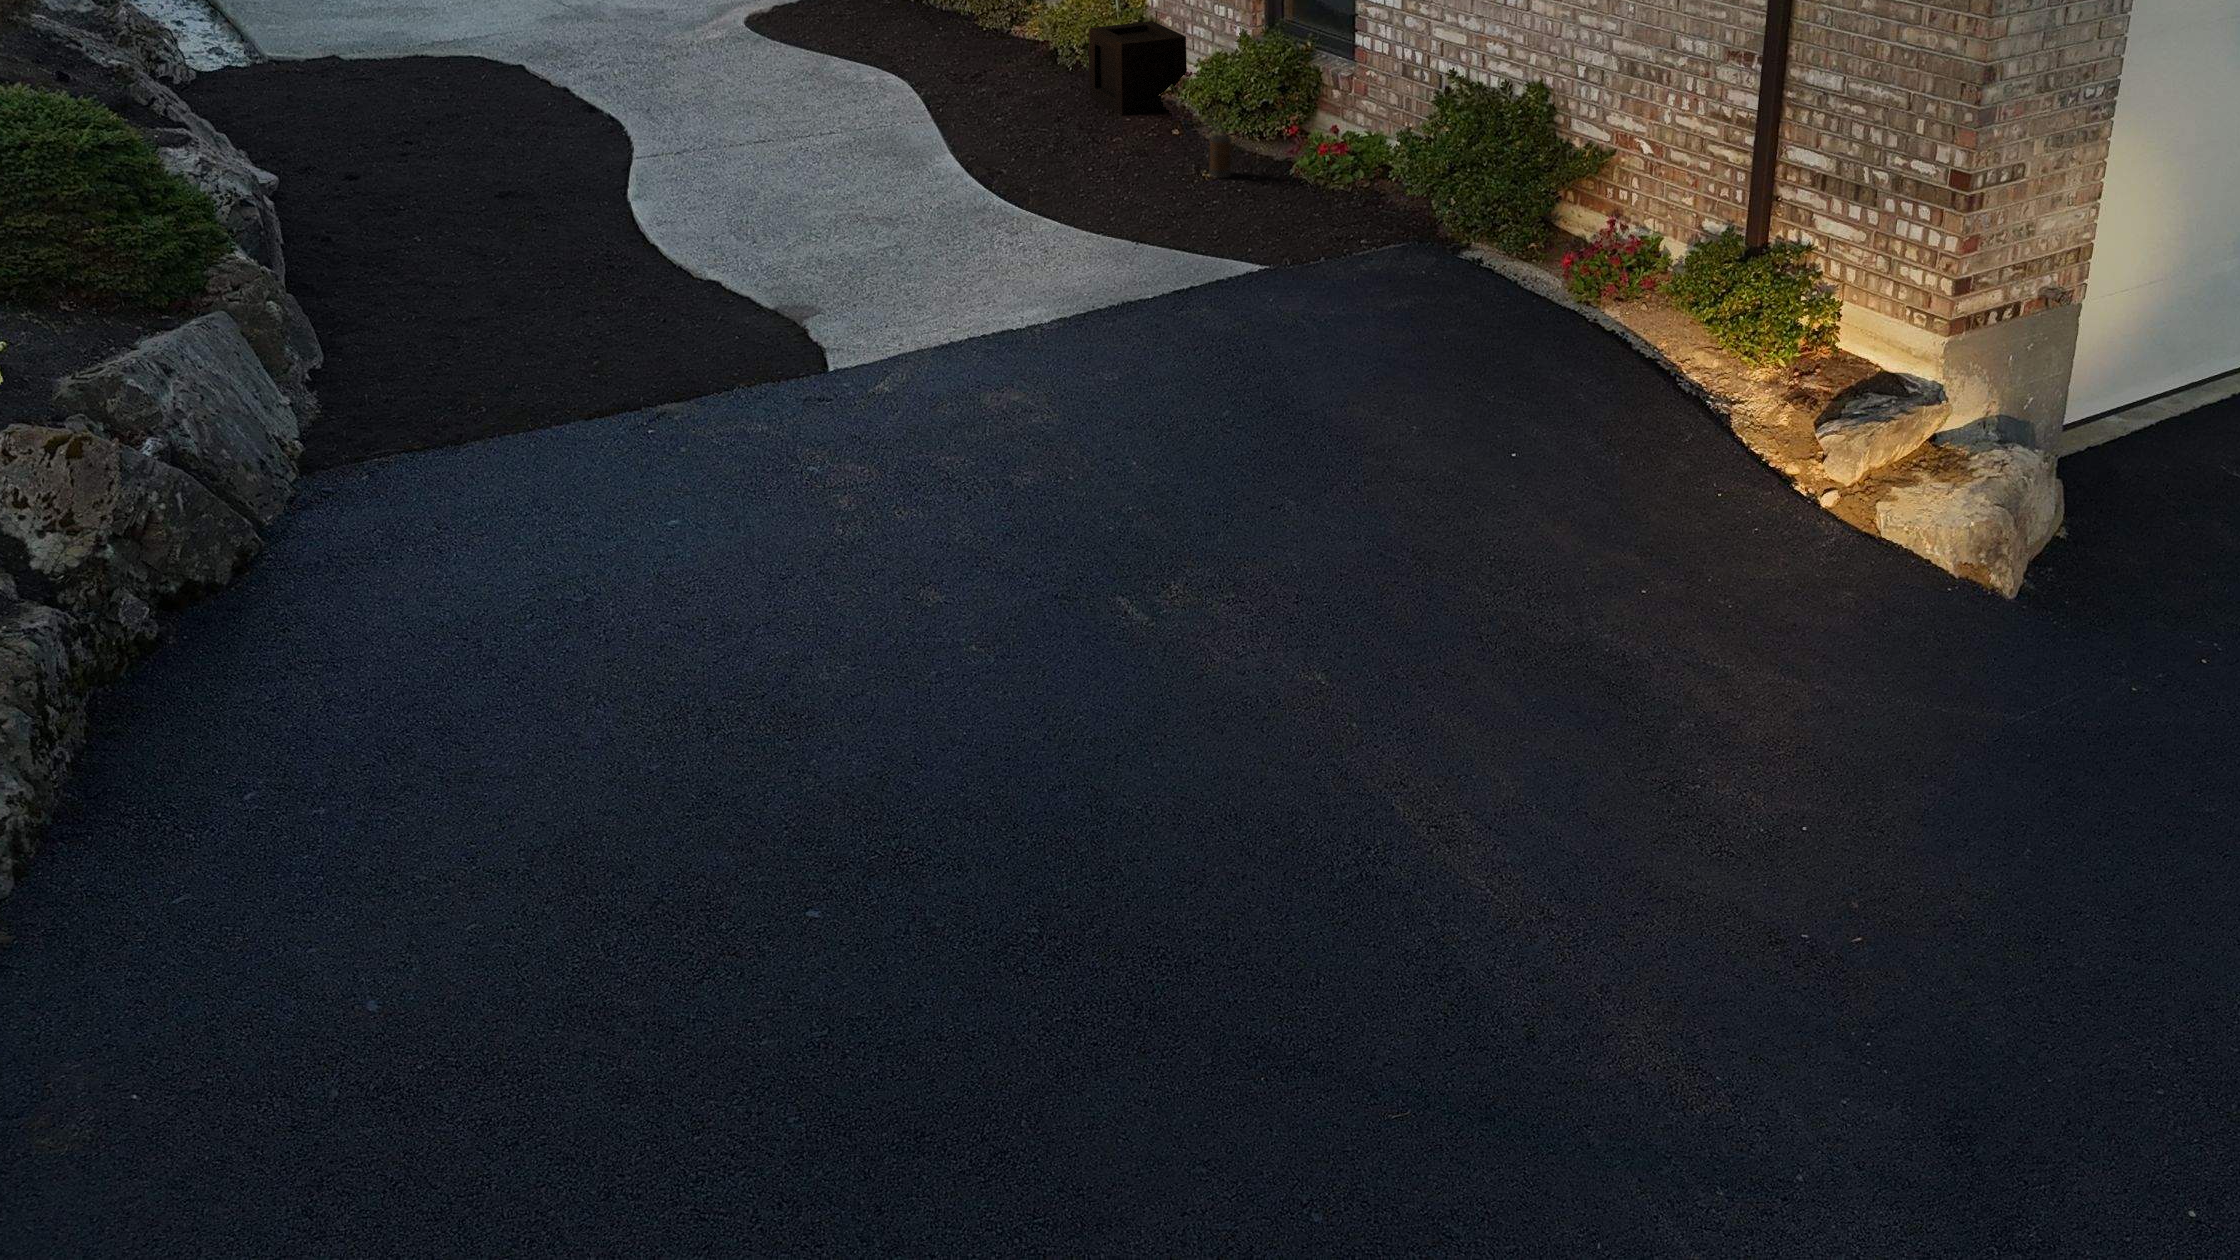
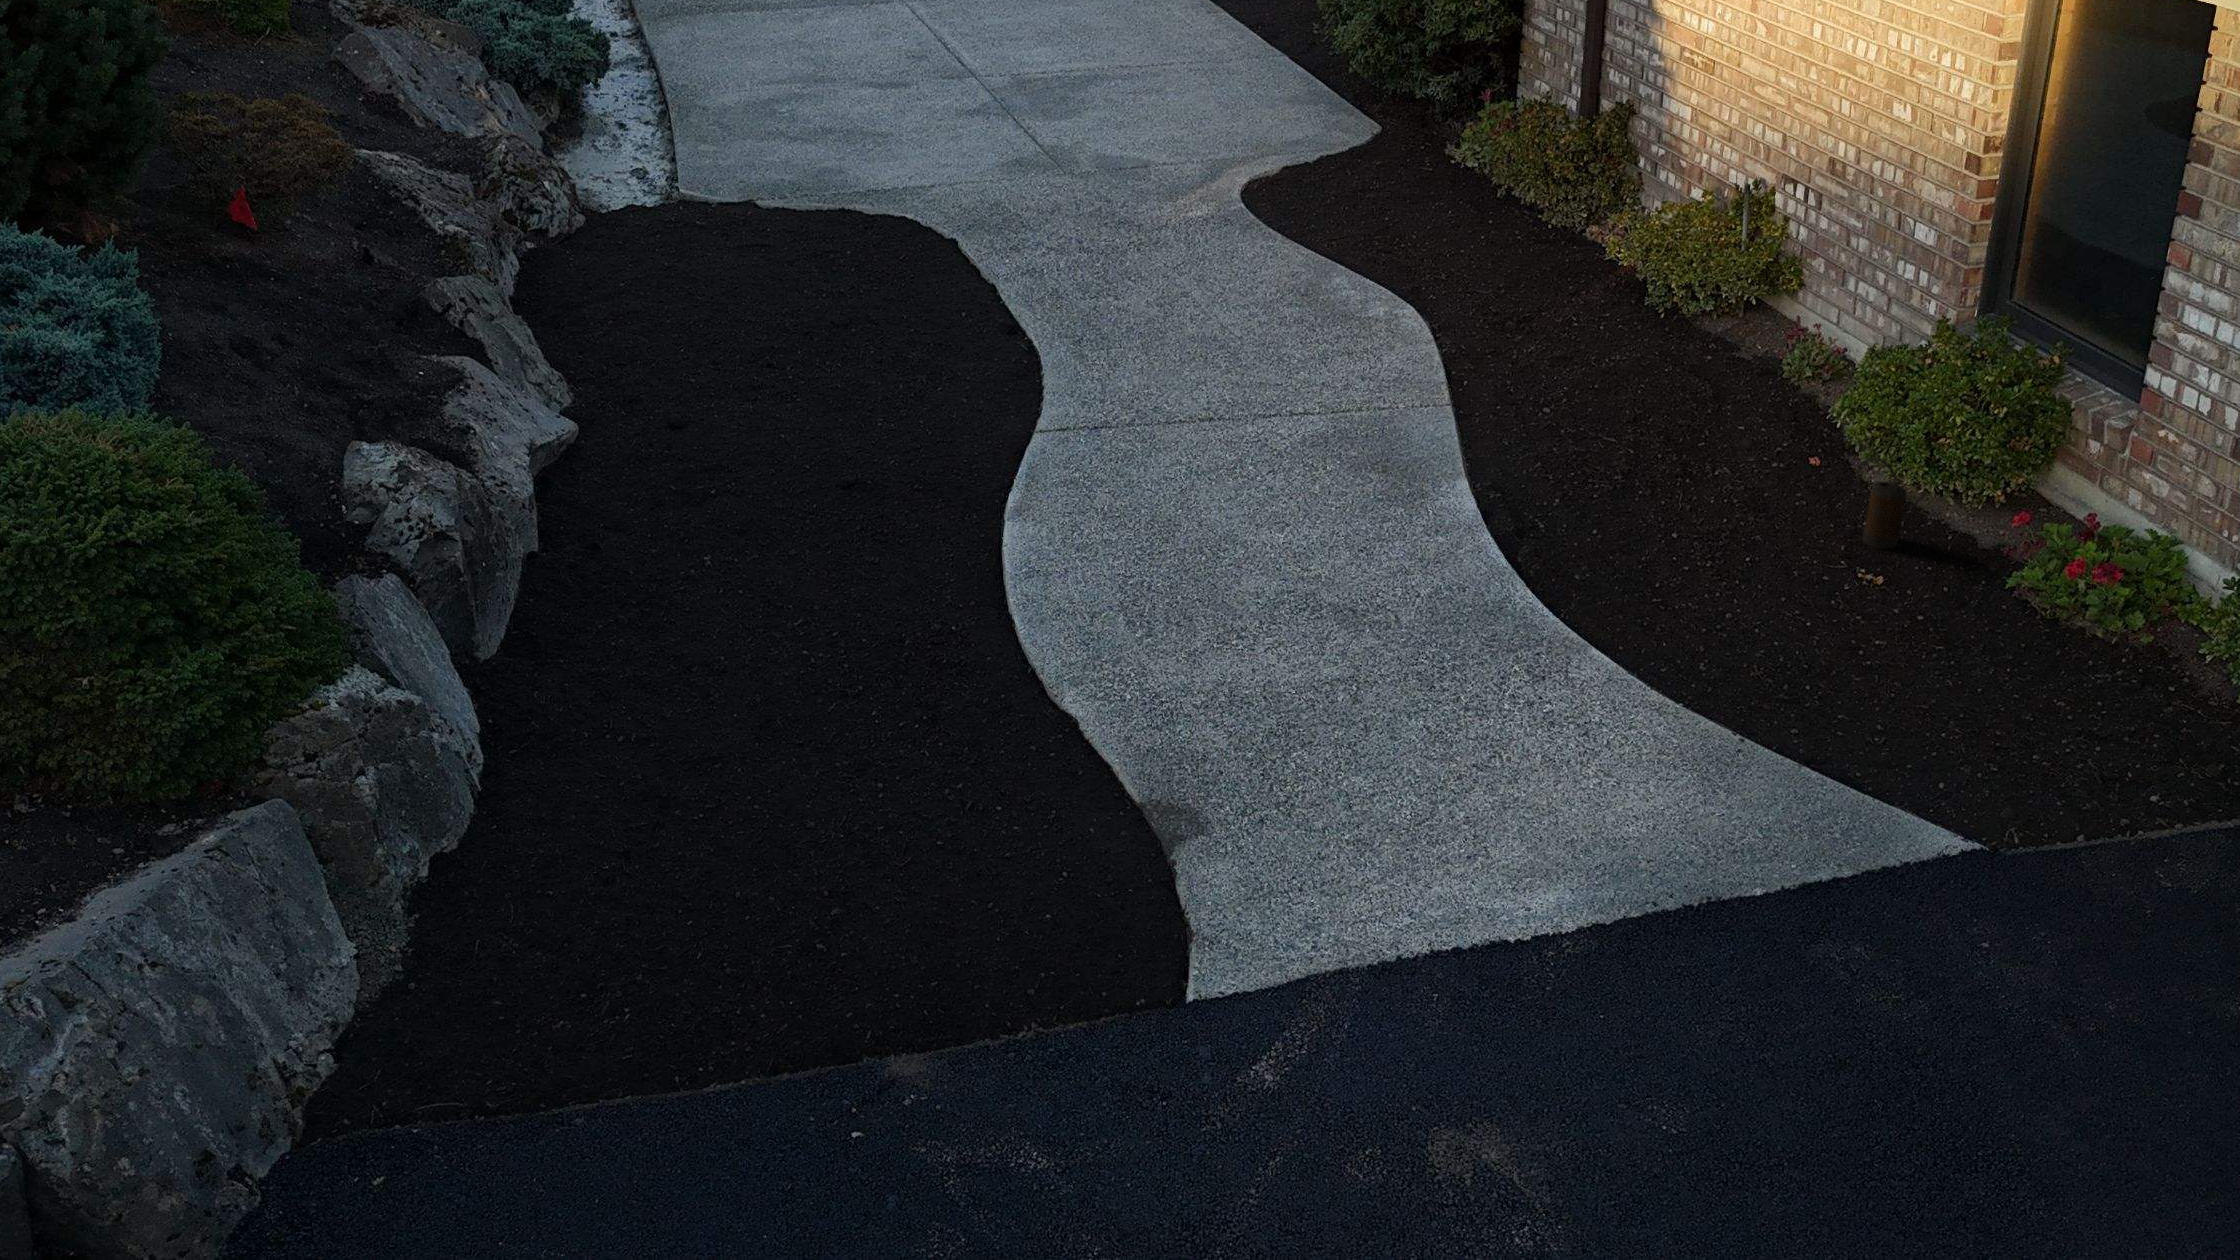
wooden crate: present [1089,21,1187,115] -> none [1689,258,1845,397]

